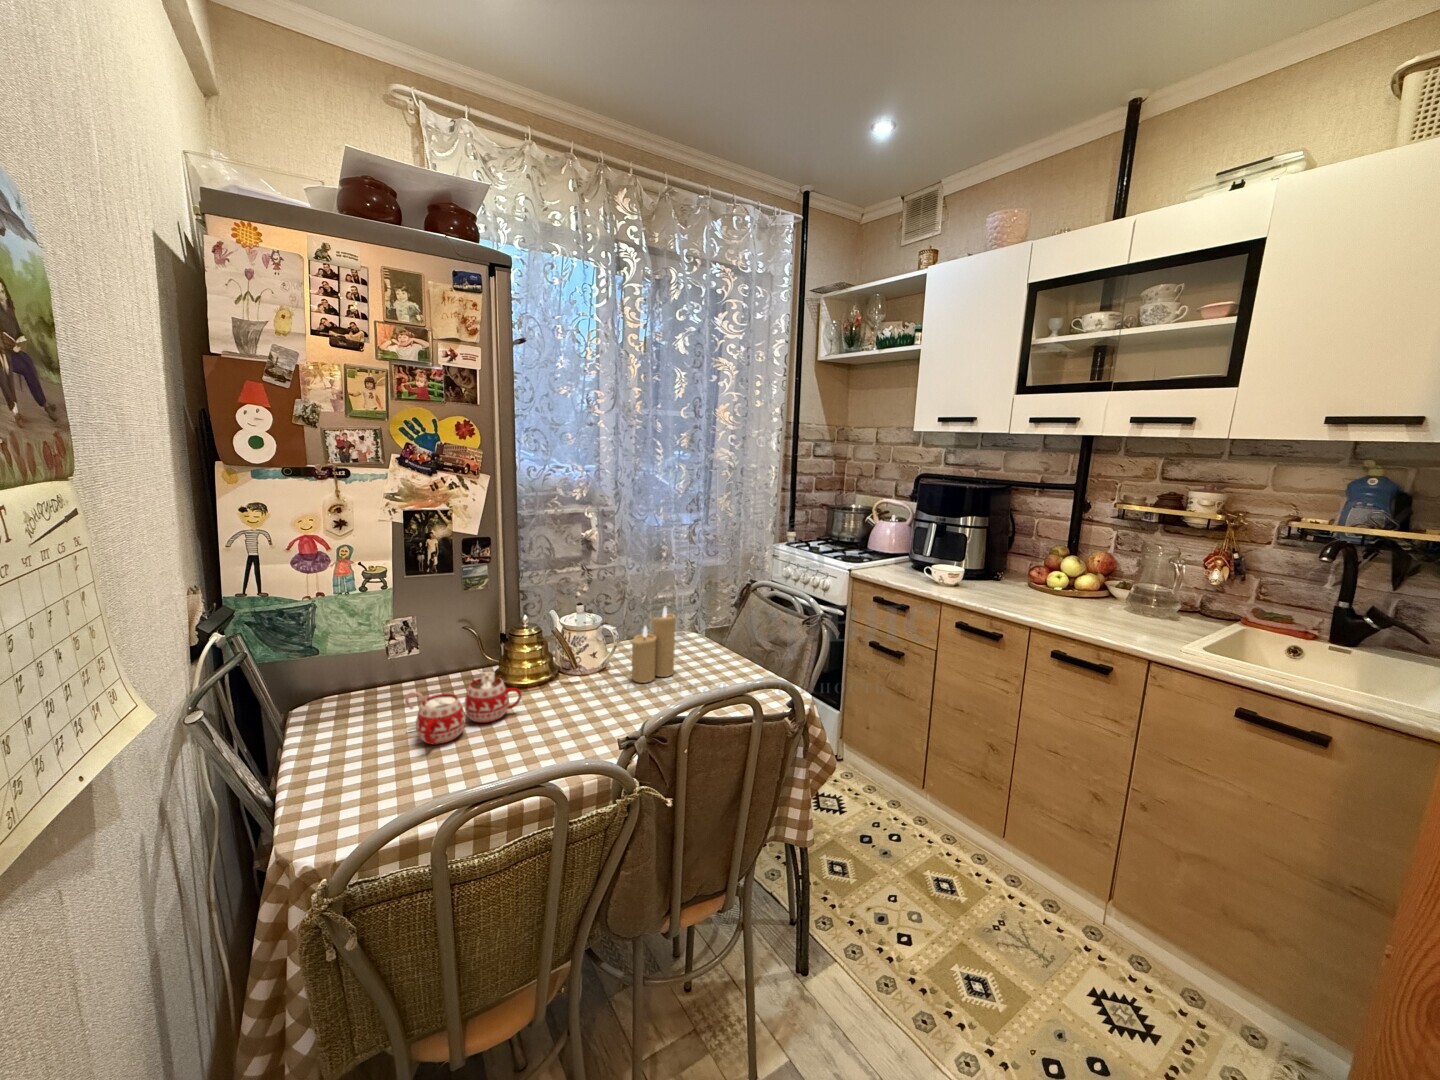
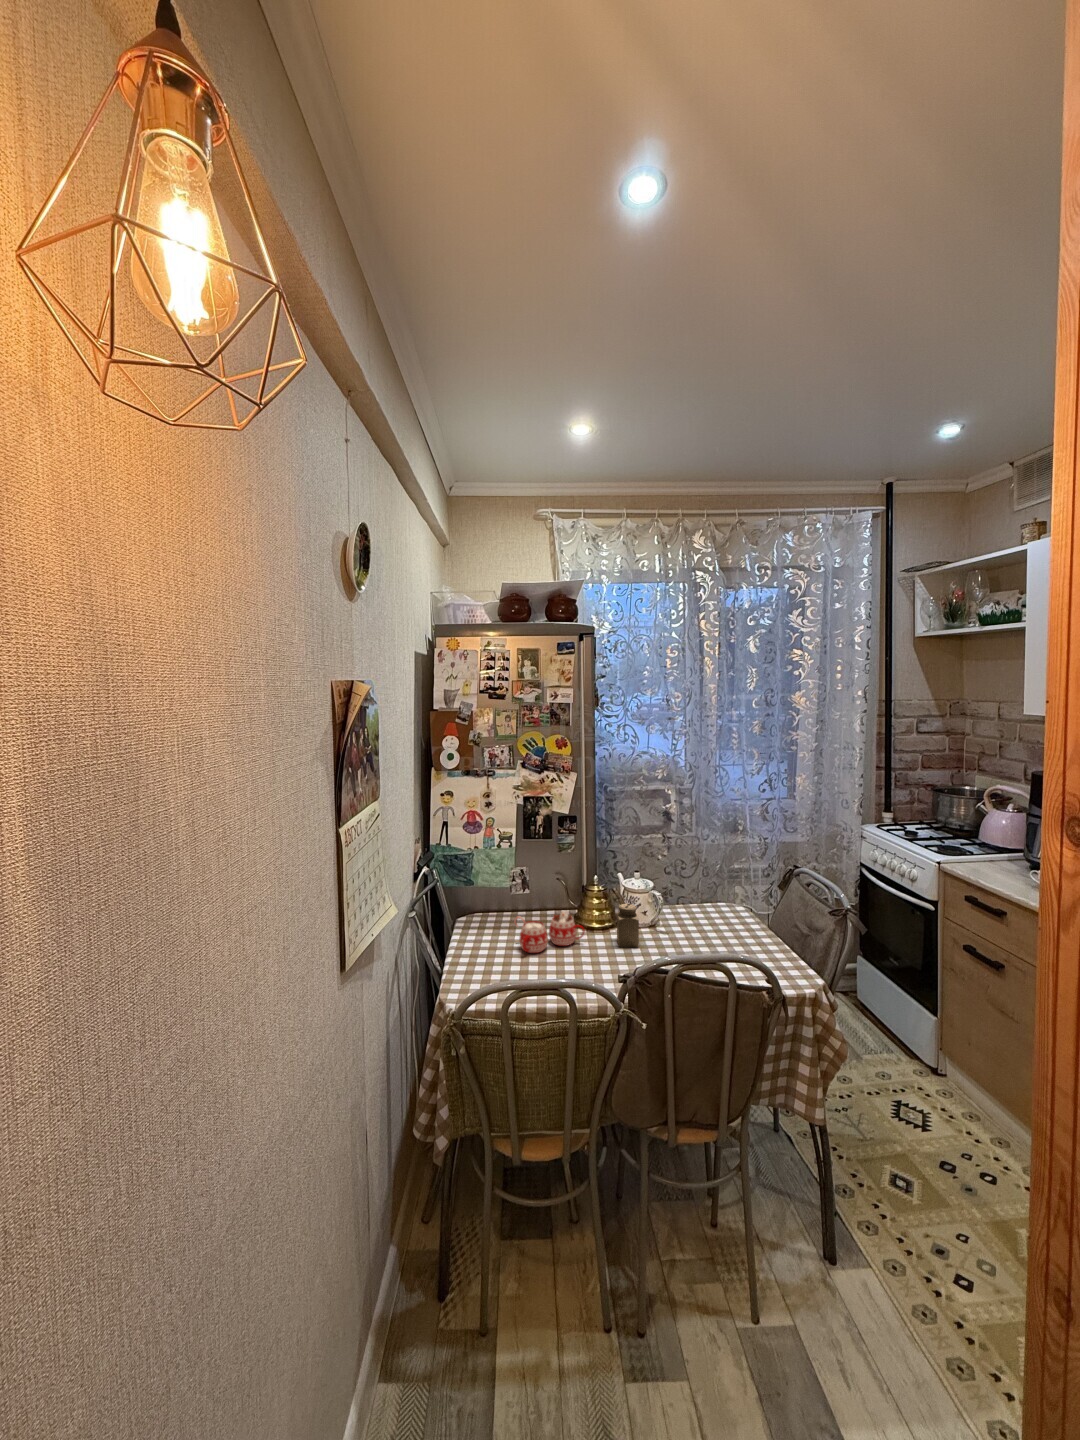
candle: present [631,607,676,683] -> none [669,880,705,939]
salt shaker: none [566,648,600,708] -> present [617,904,639,947]

